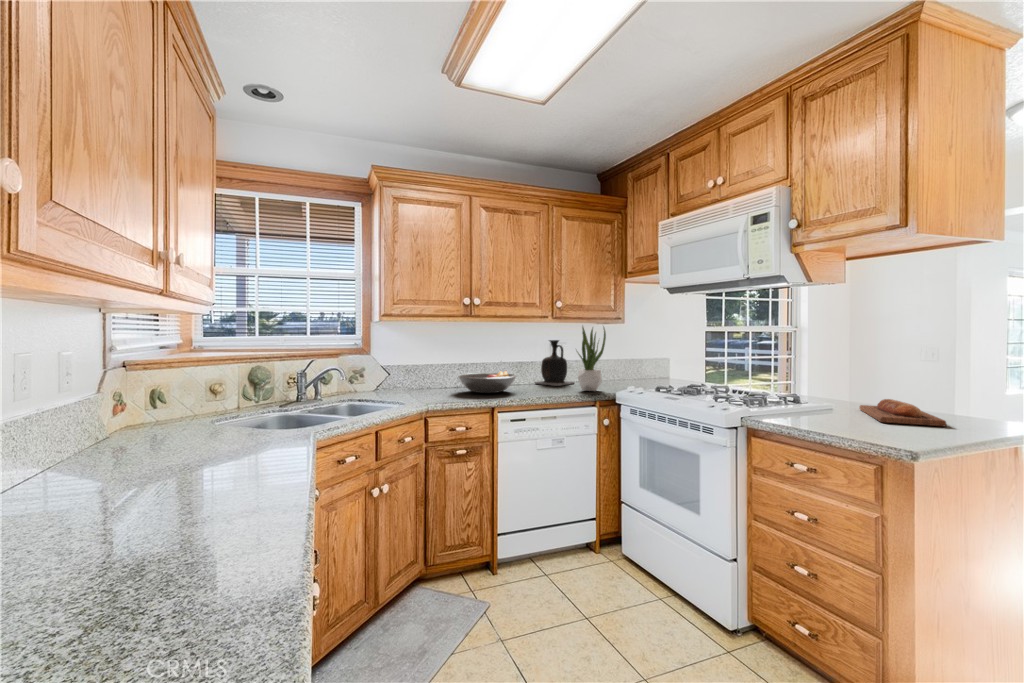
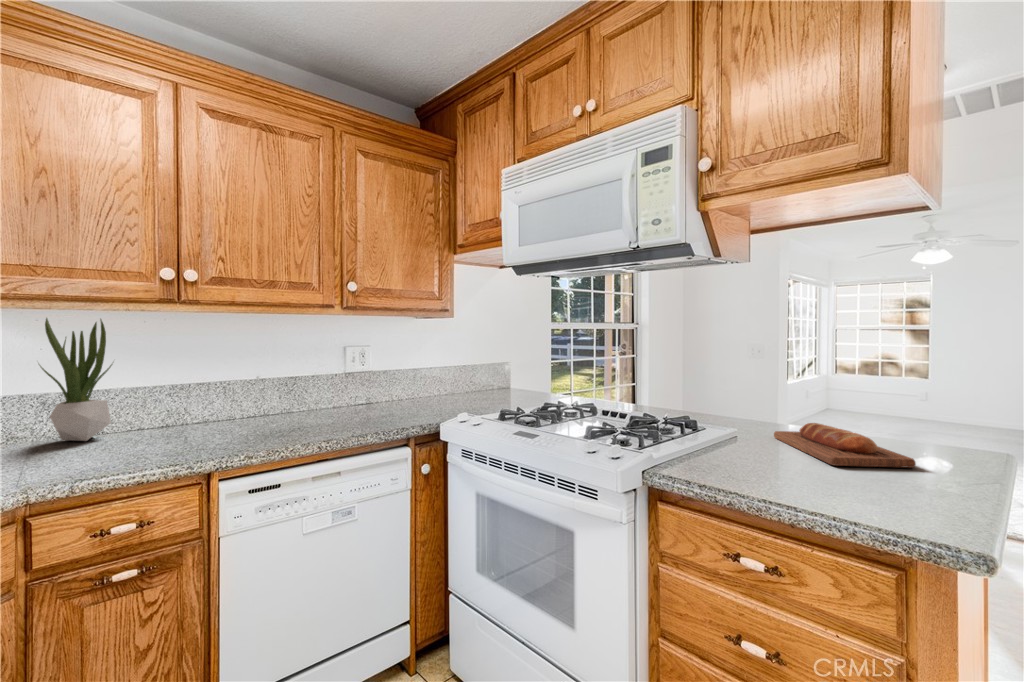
potted plant: present [577,327,606,391] -> present [40,318,112,441]
vase: present [534,340,574,386] -> none [317,344,382,415]
fruit bowl: present [459,370,516,393] -> none [147,396,272,442]

